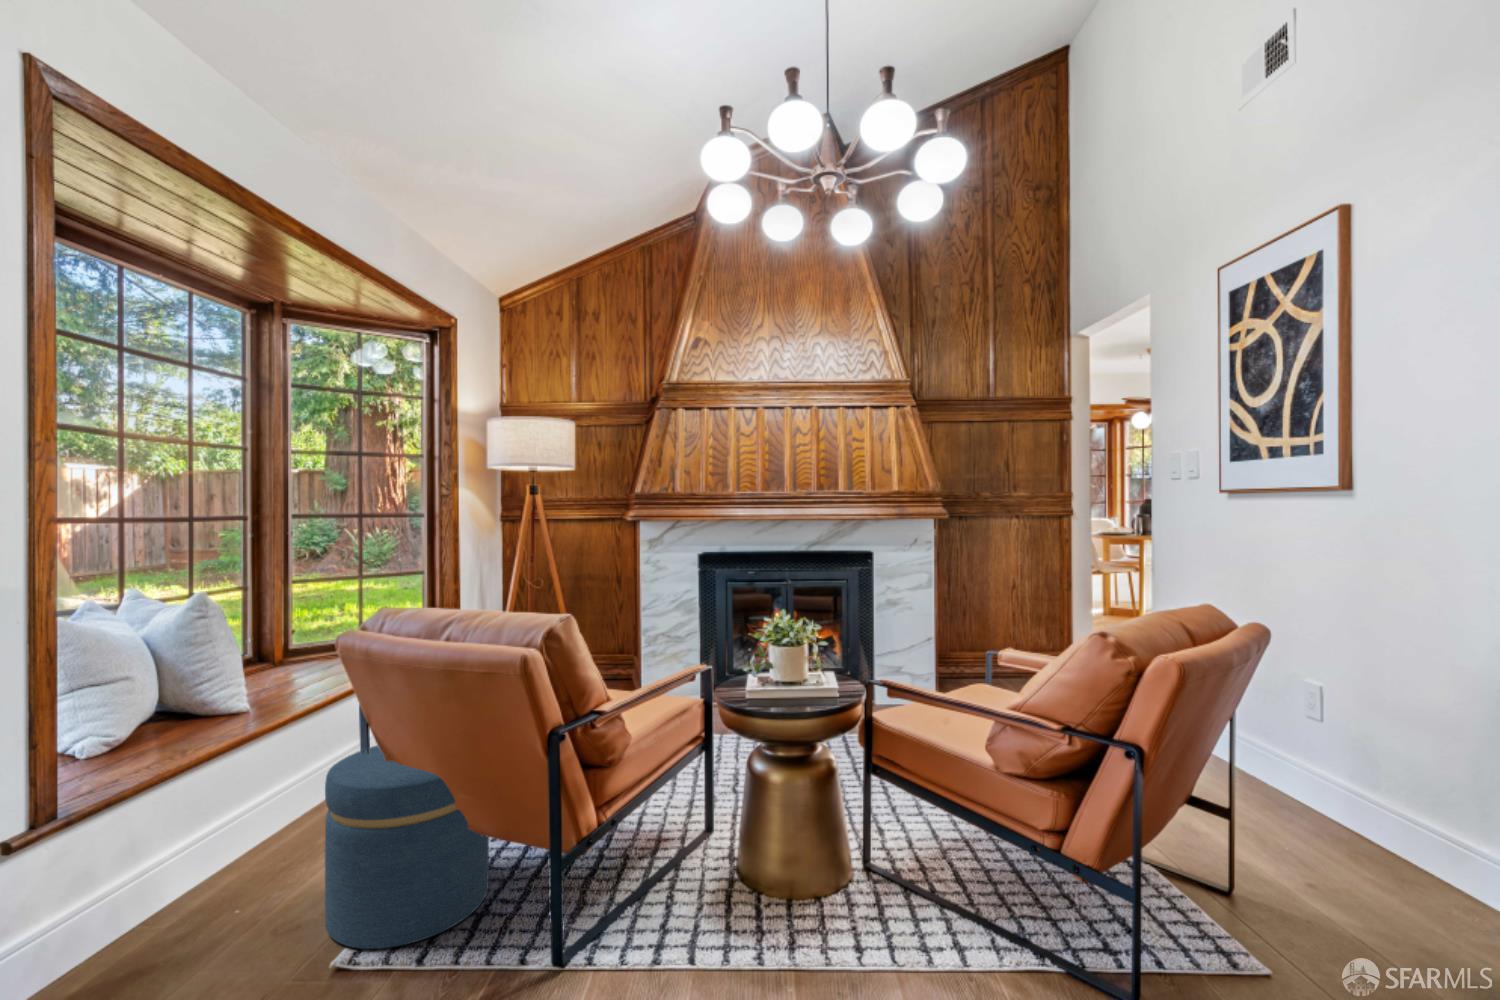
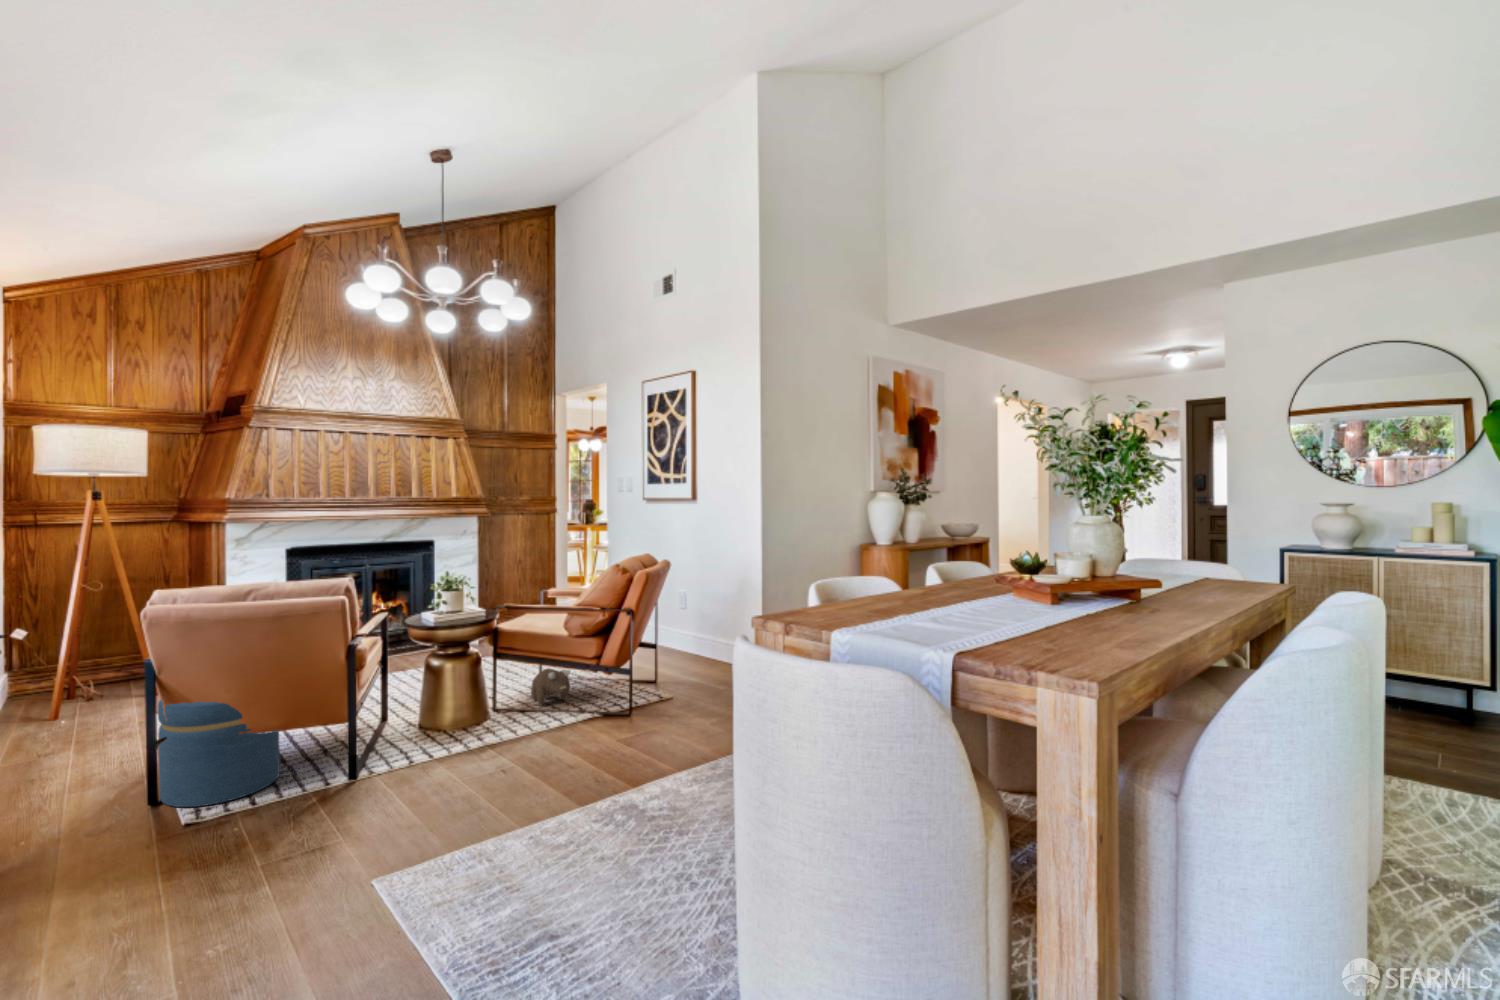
plush toy: none [932,817,1007,896] -> present [531,668,571,705]

